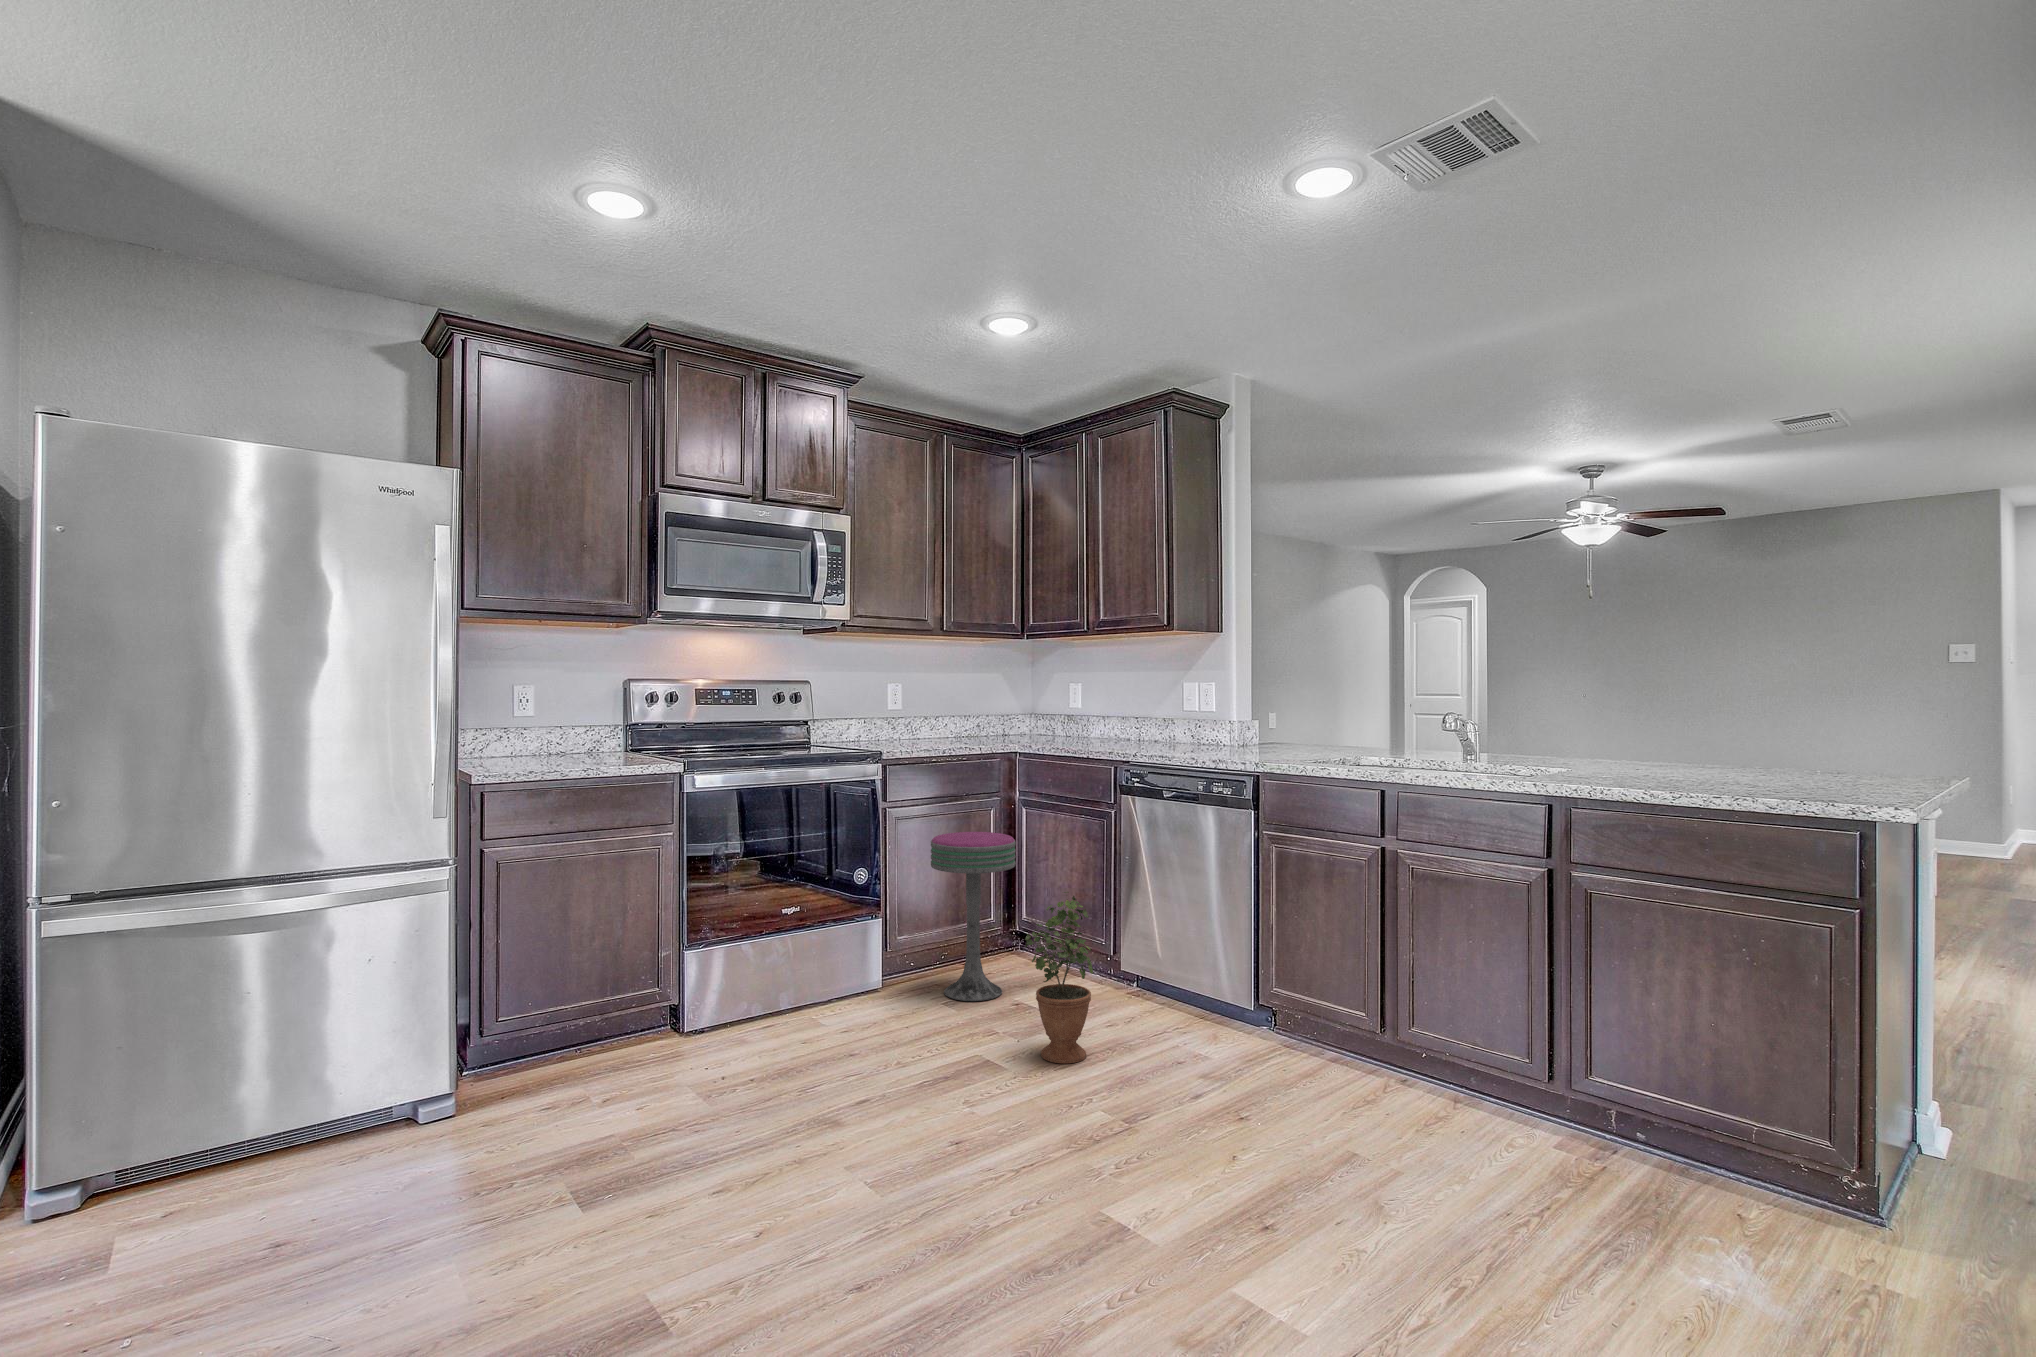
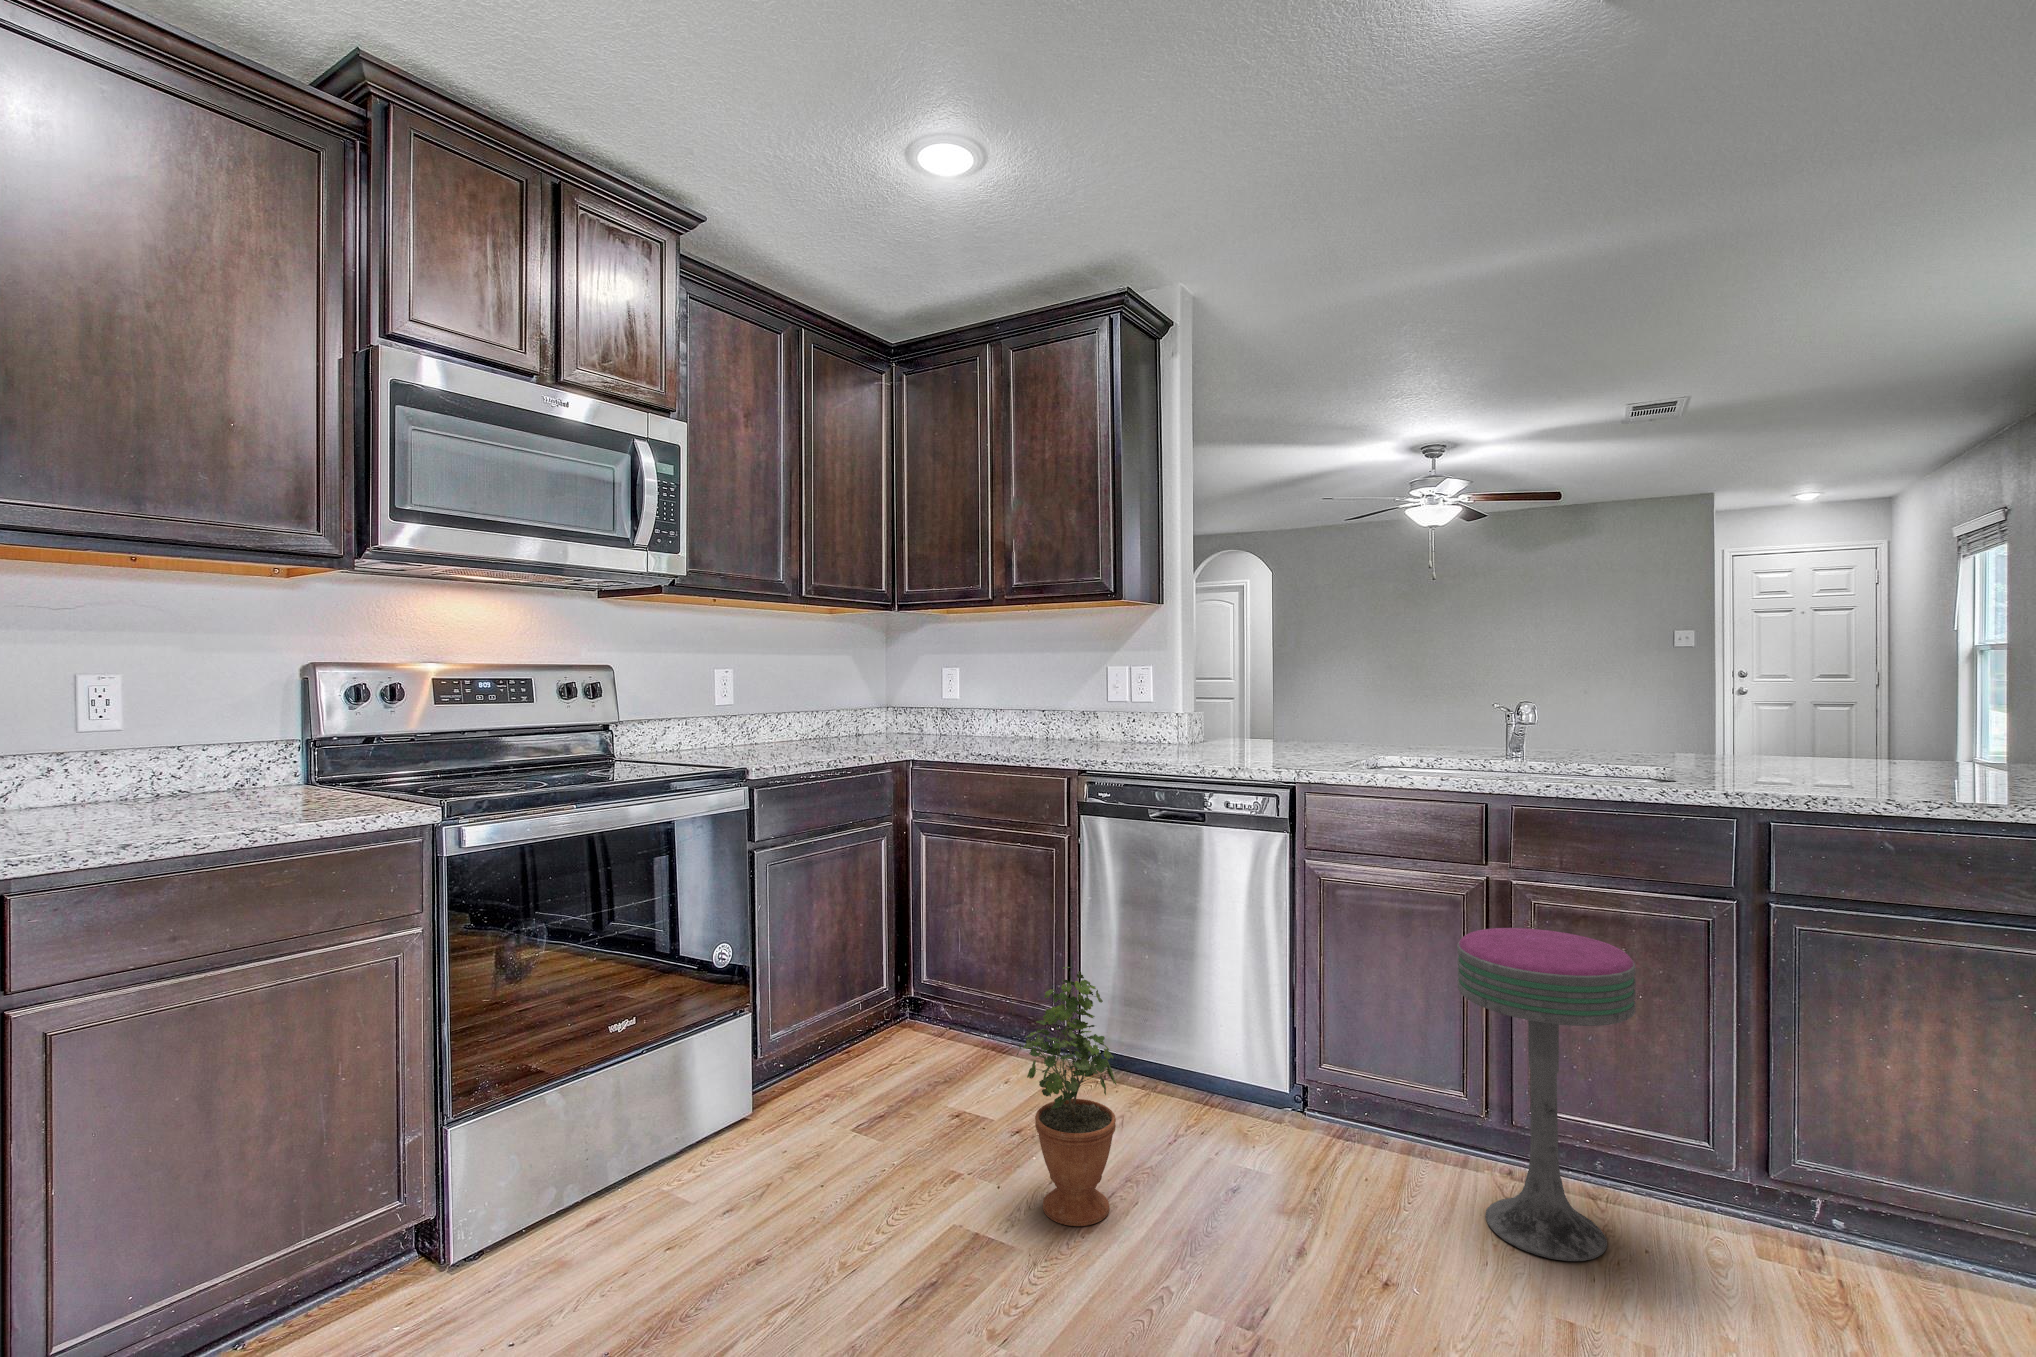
bar stool: present [931,832,1016,1001] -> present [1457,928,1636,1261]

